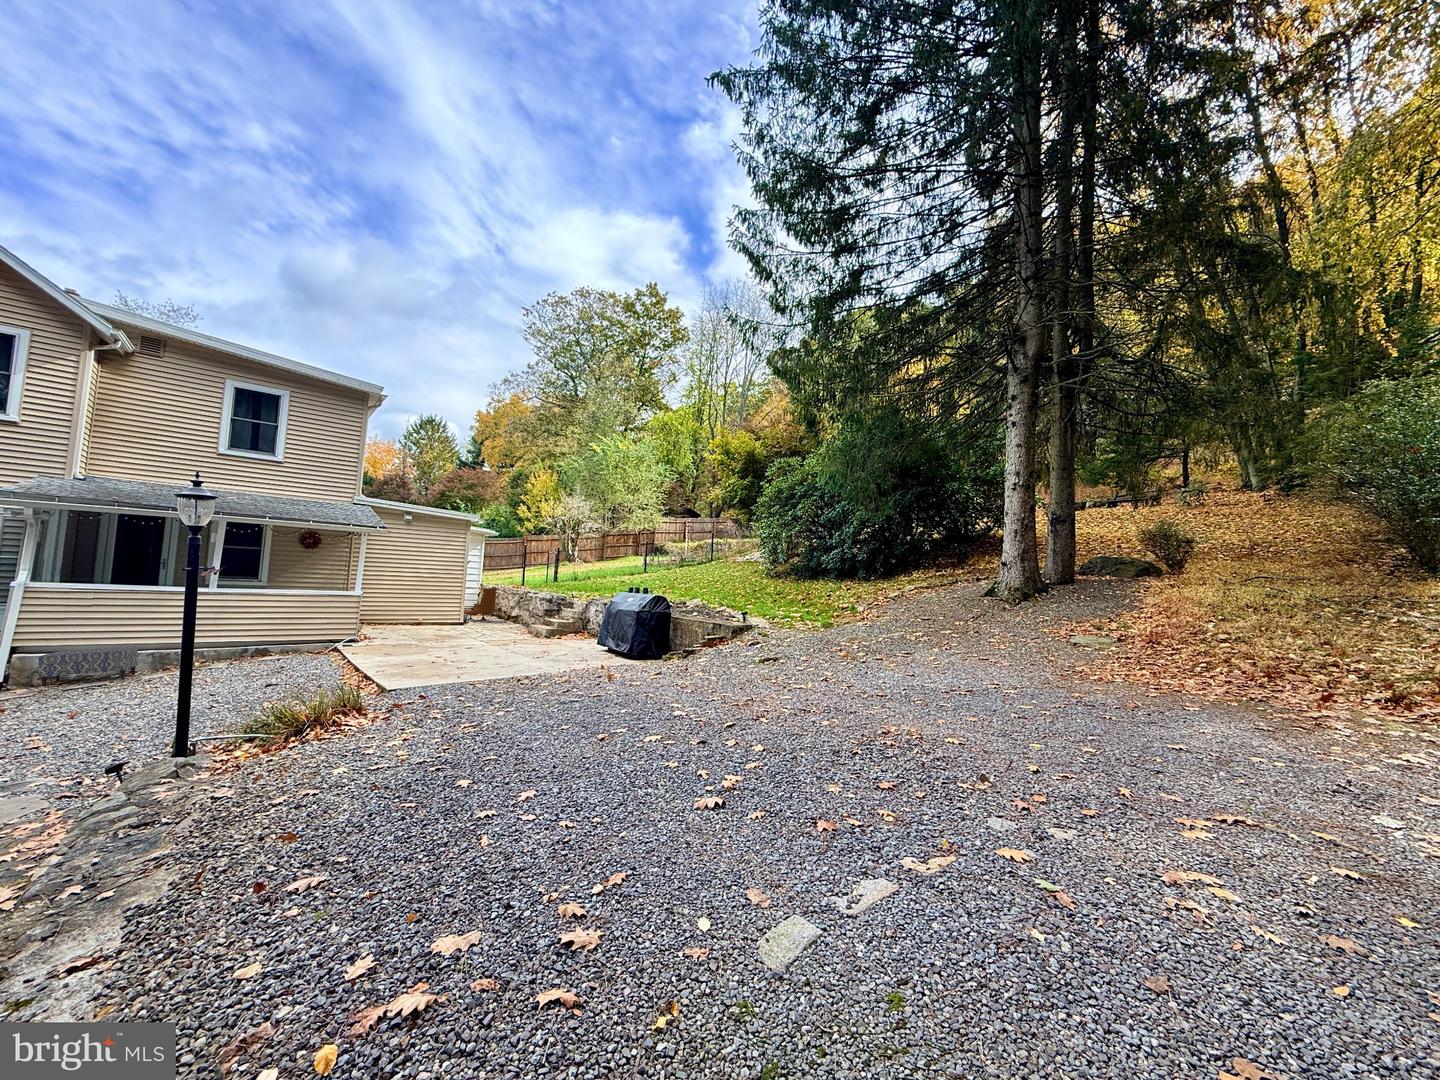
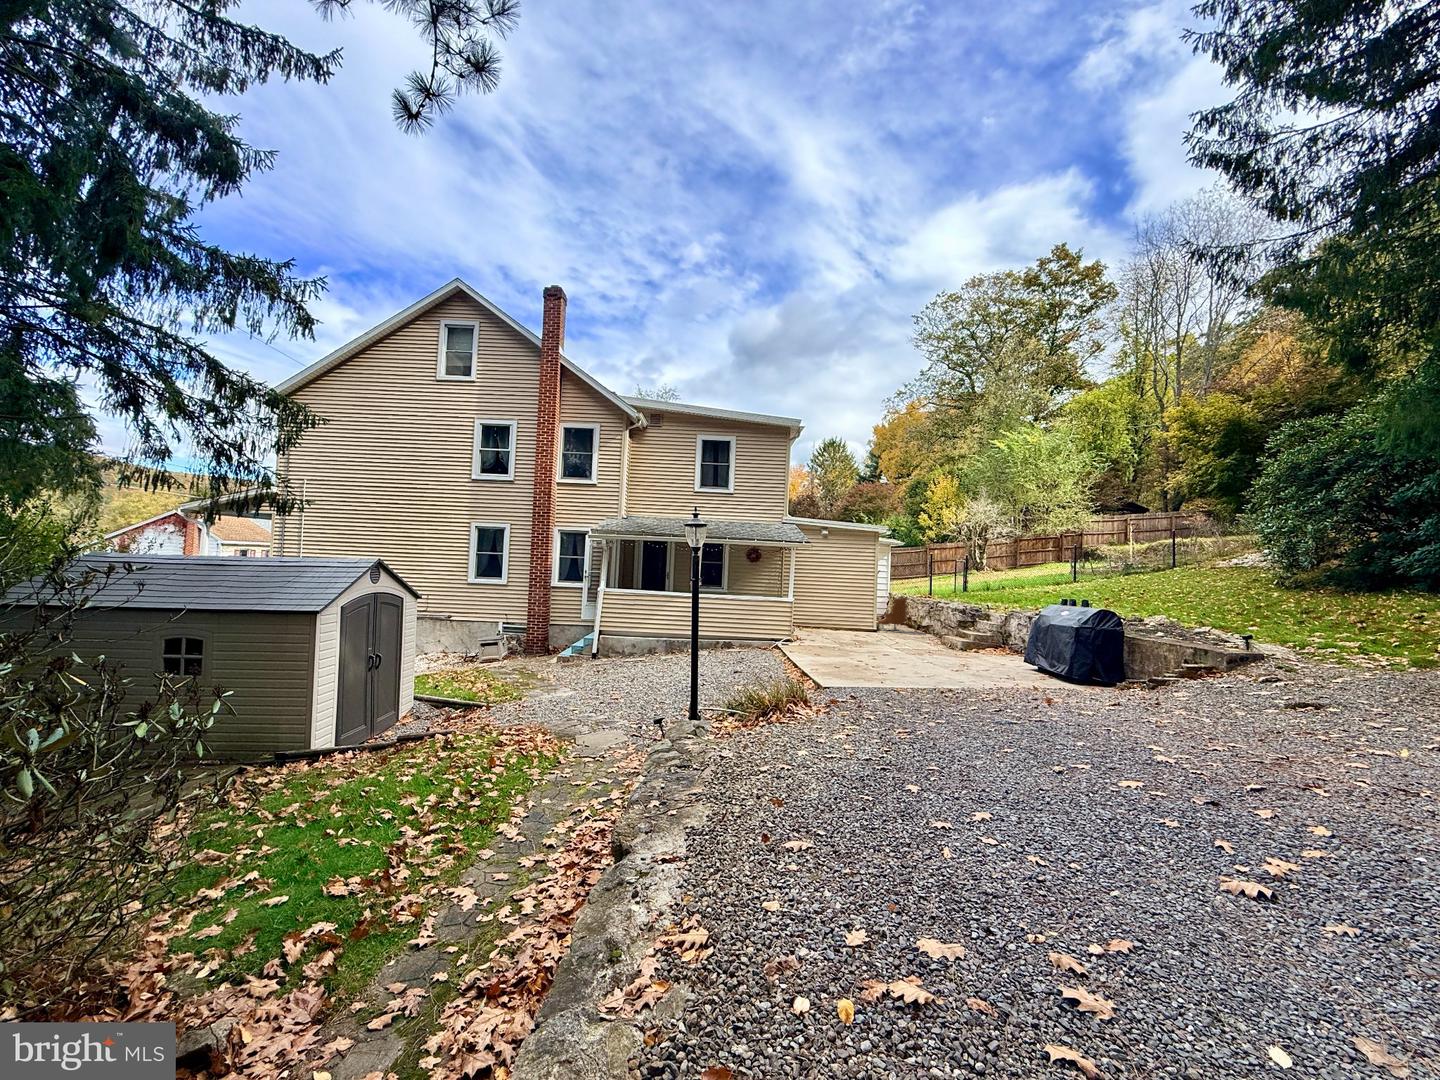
bench: present [39,646,138,686] -> none [605,636,653,660]

